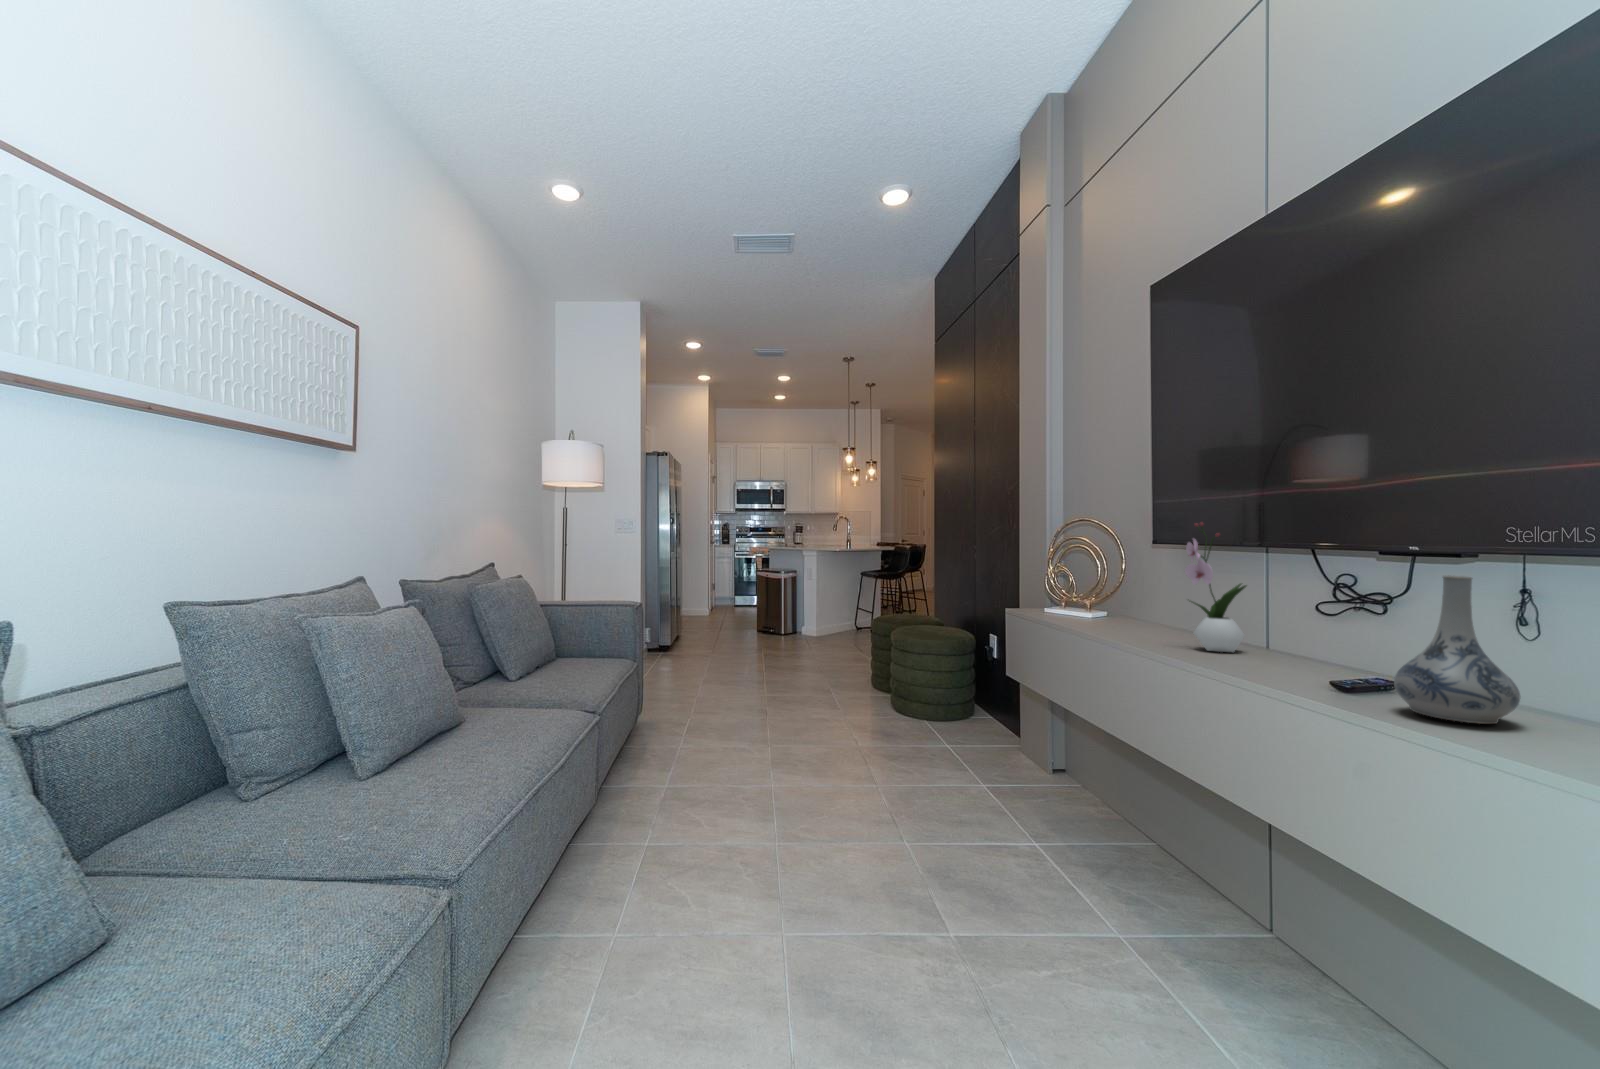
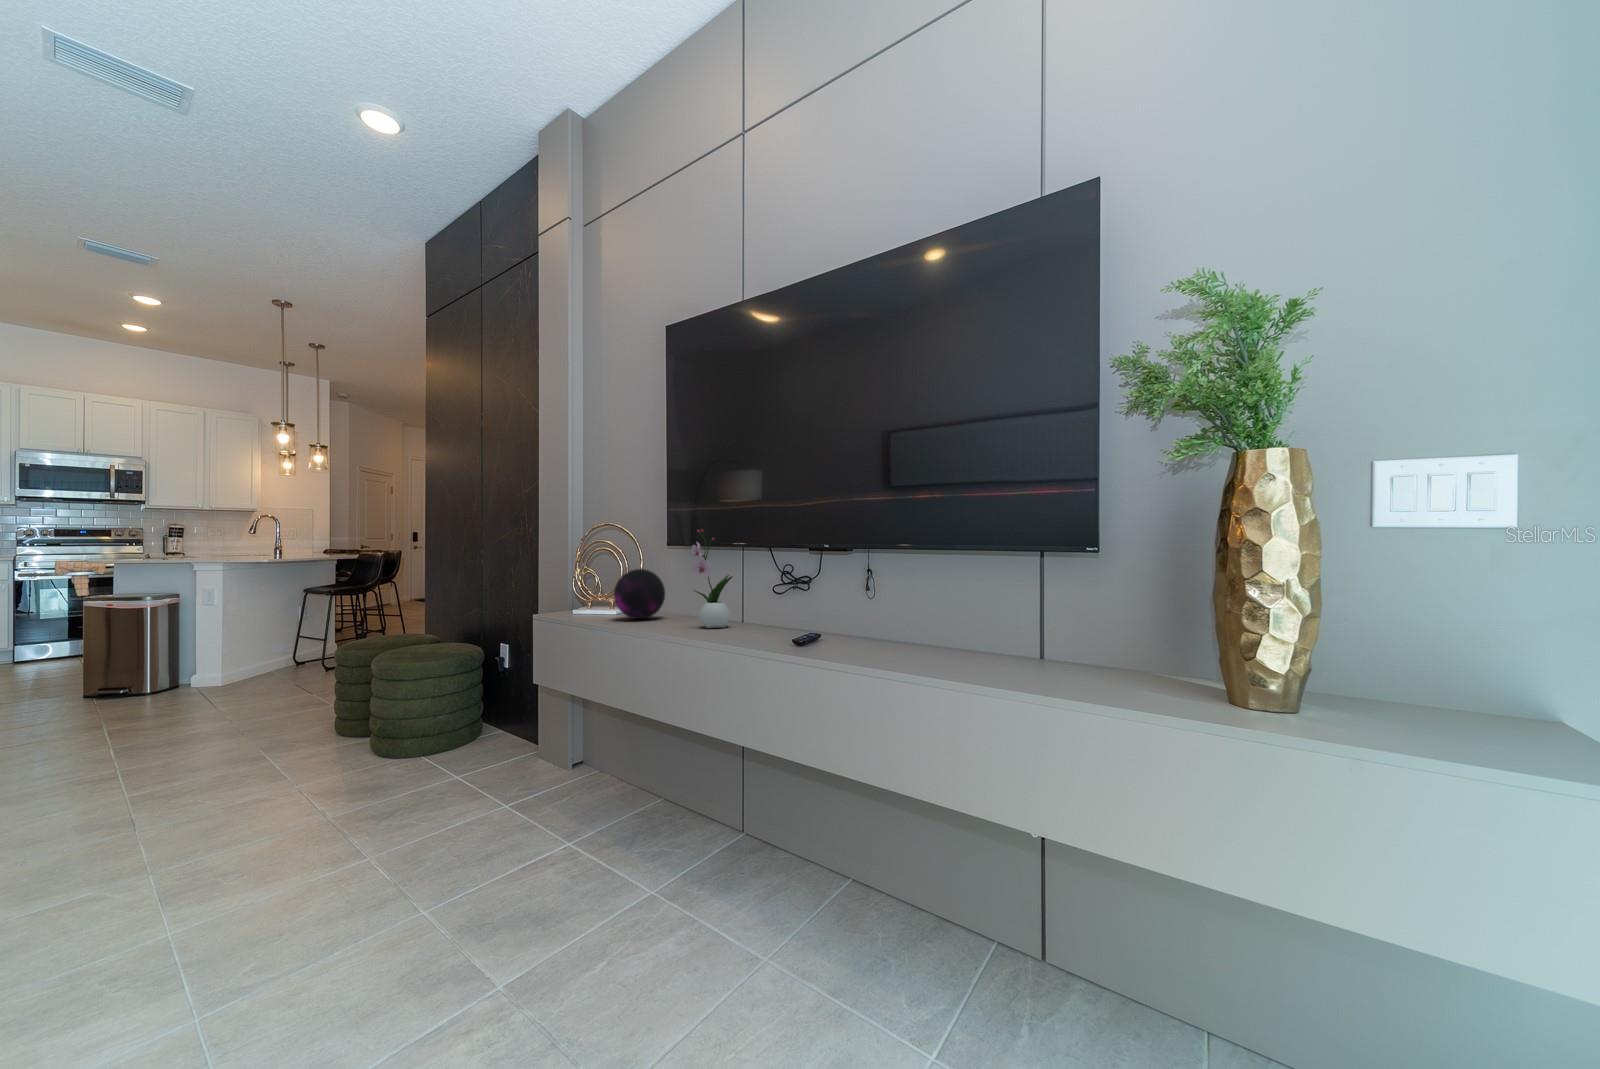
decorative orb: none [1089,570,1154,629] -> present [614,569,665,619]
decorative vase: present [1394,575,1520,724] -> none [815,563,869,648]

